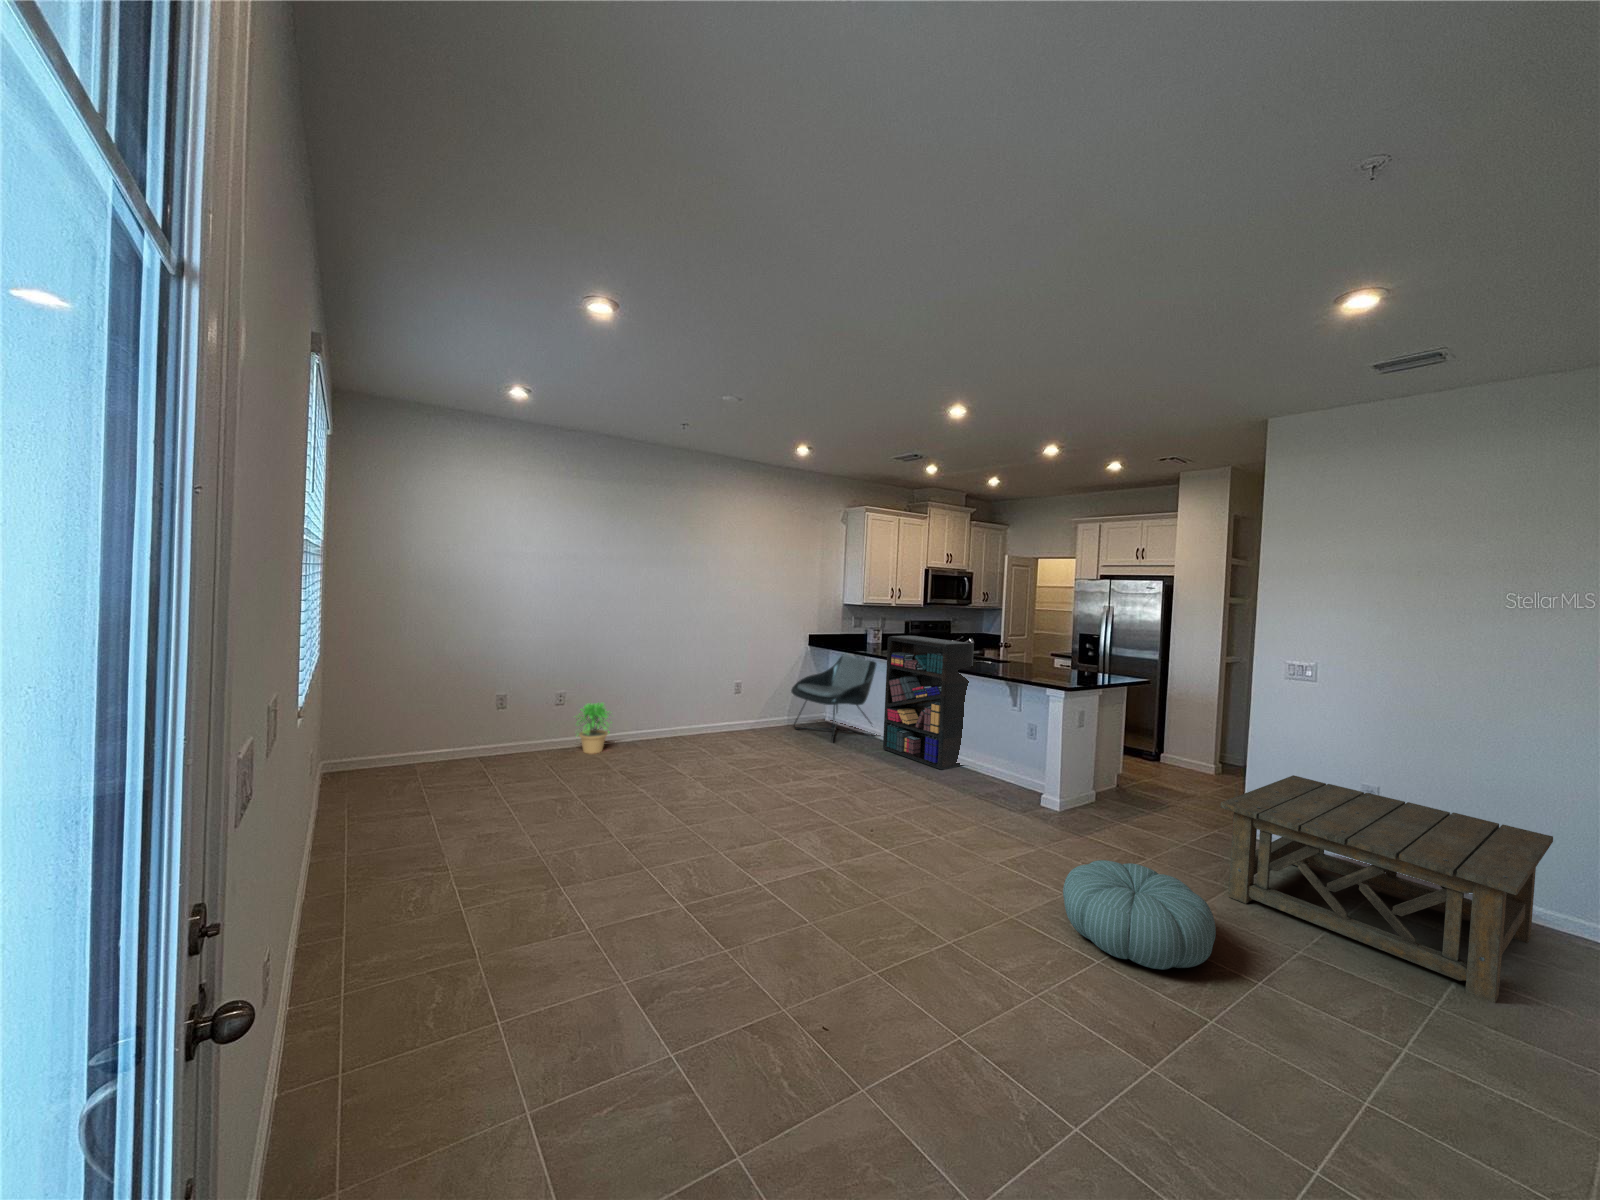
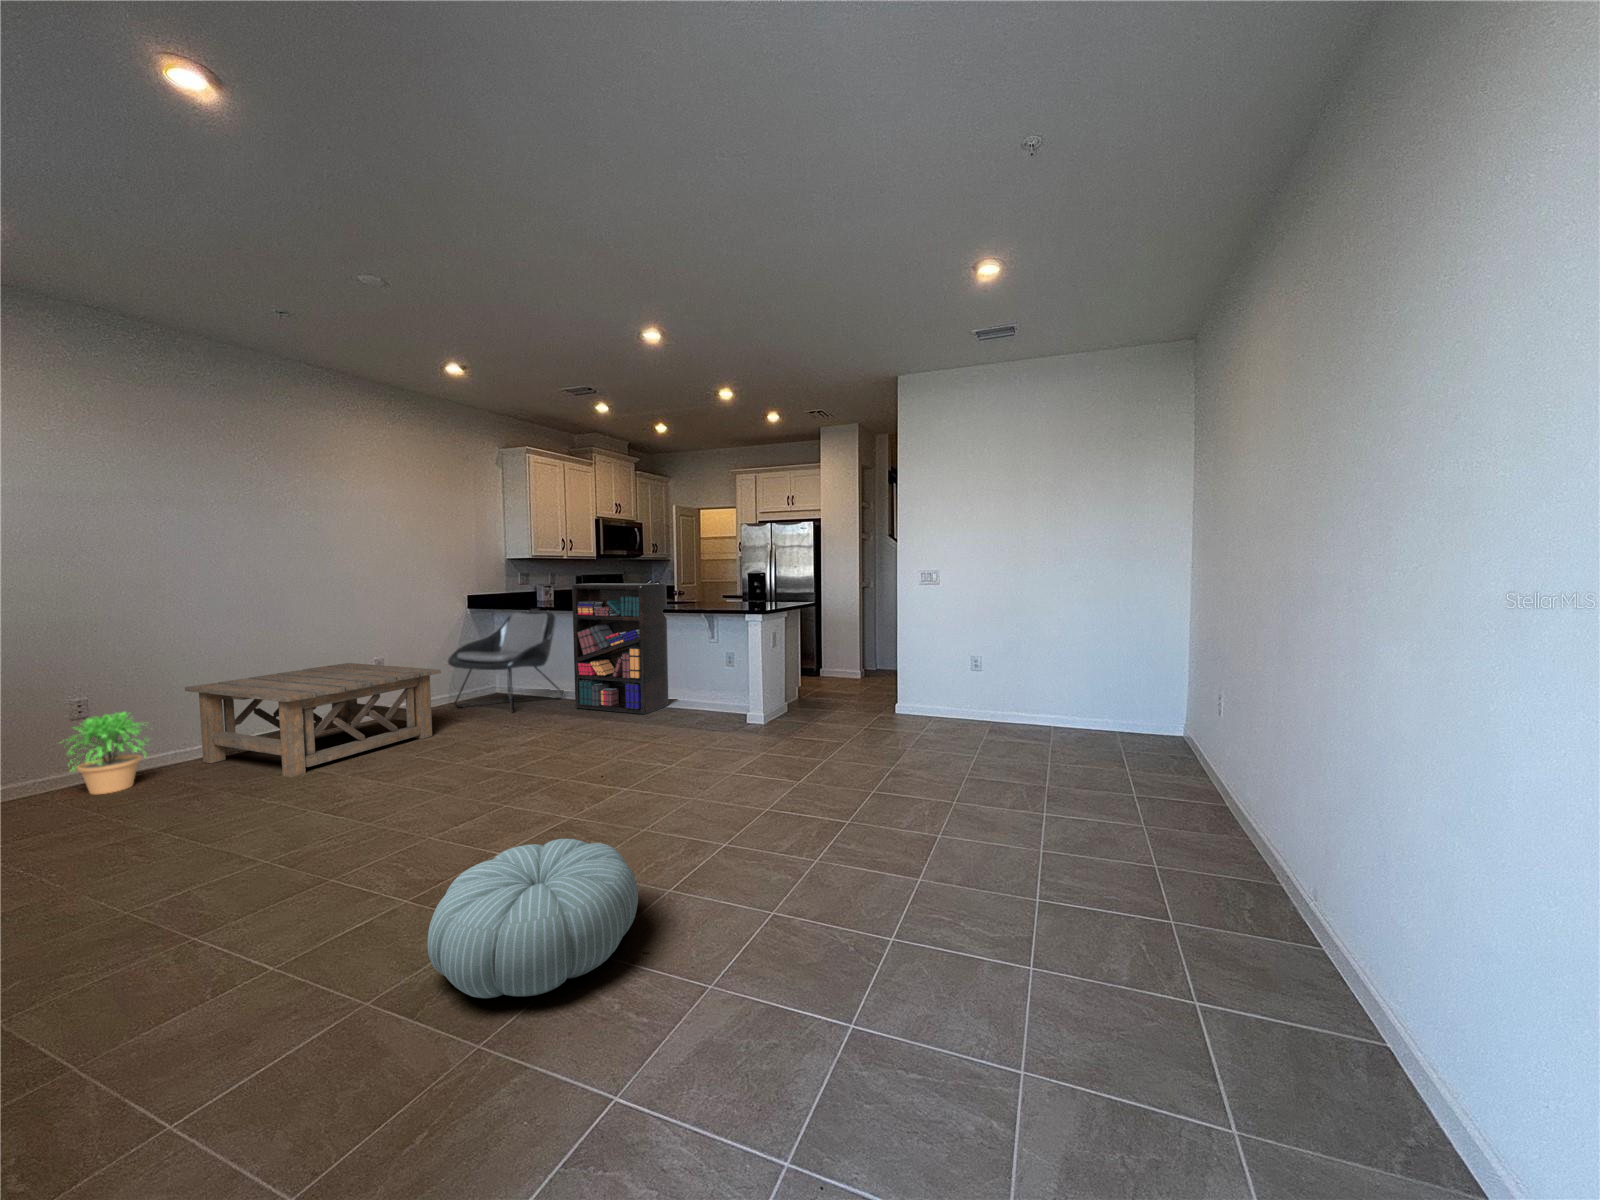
coffee table: present [1220,775,1553,1003] -> present [185,663,441,777]
pouf: present [1063,860,1216,969] -> present [427,839,638,998]

